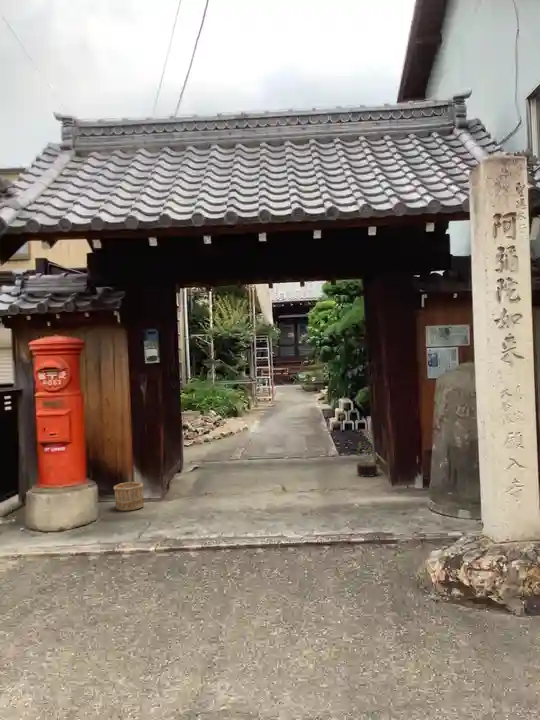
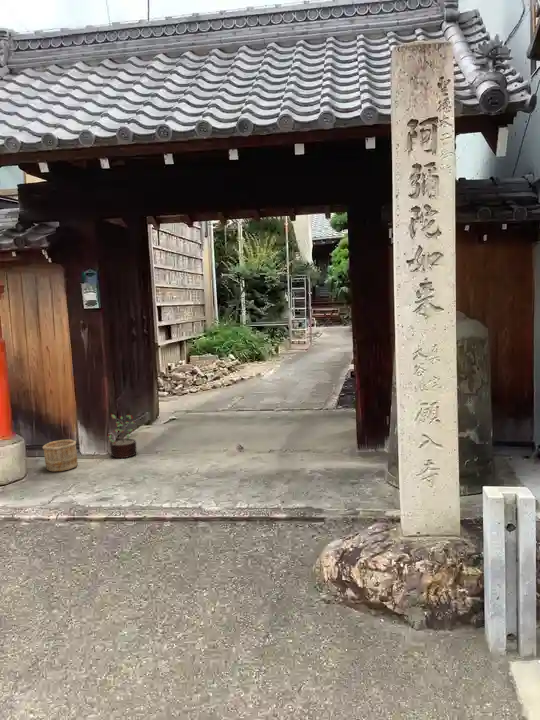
decorative plant: present [357,440,378,477] -> present [109,415,136,458]

